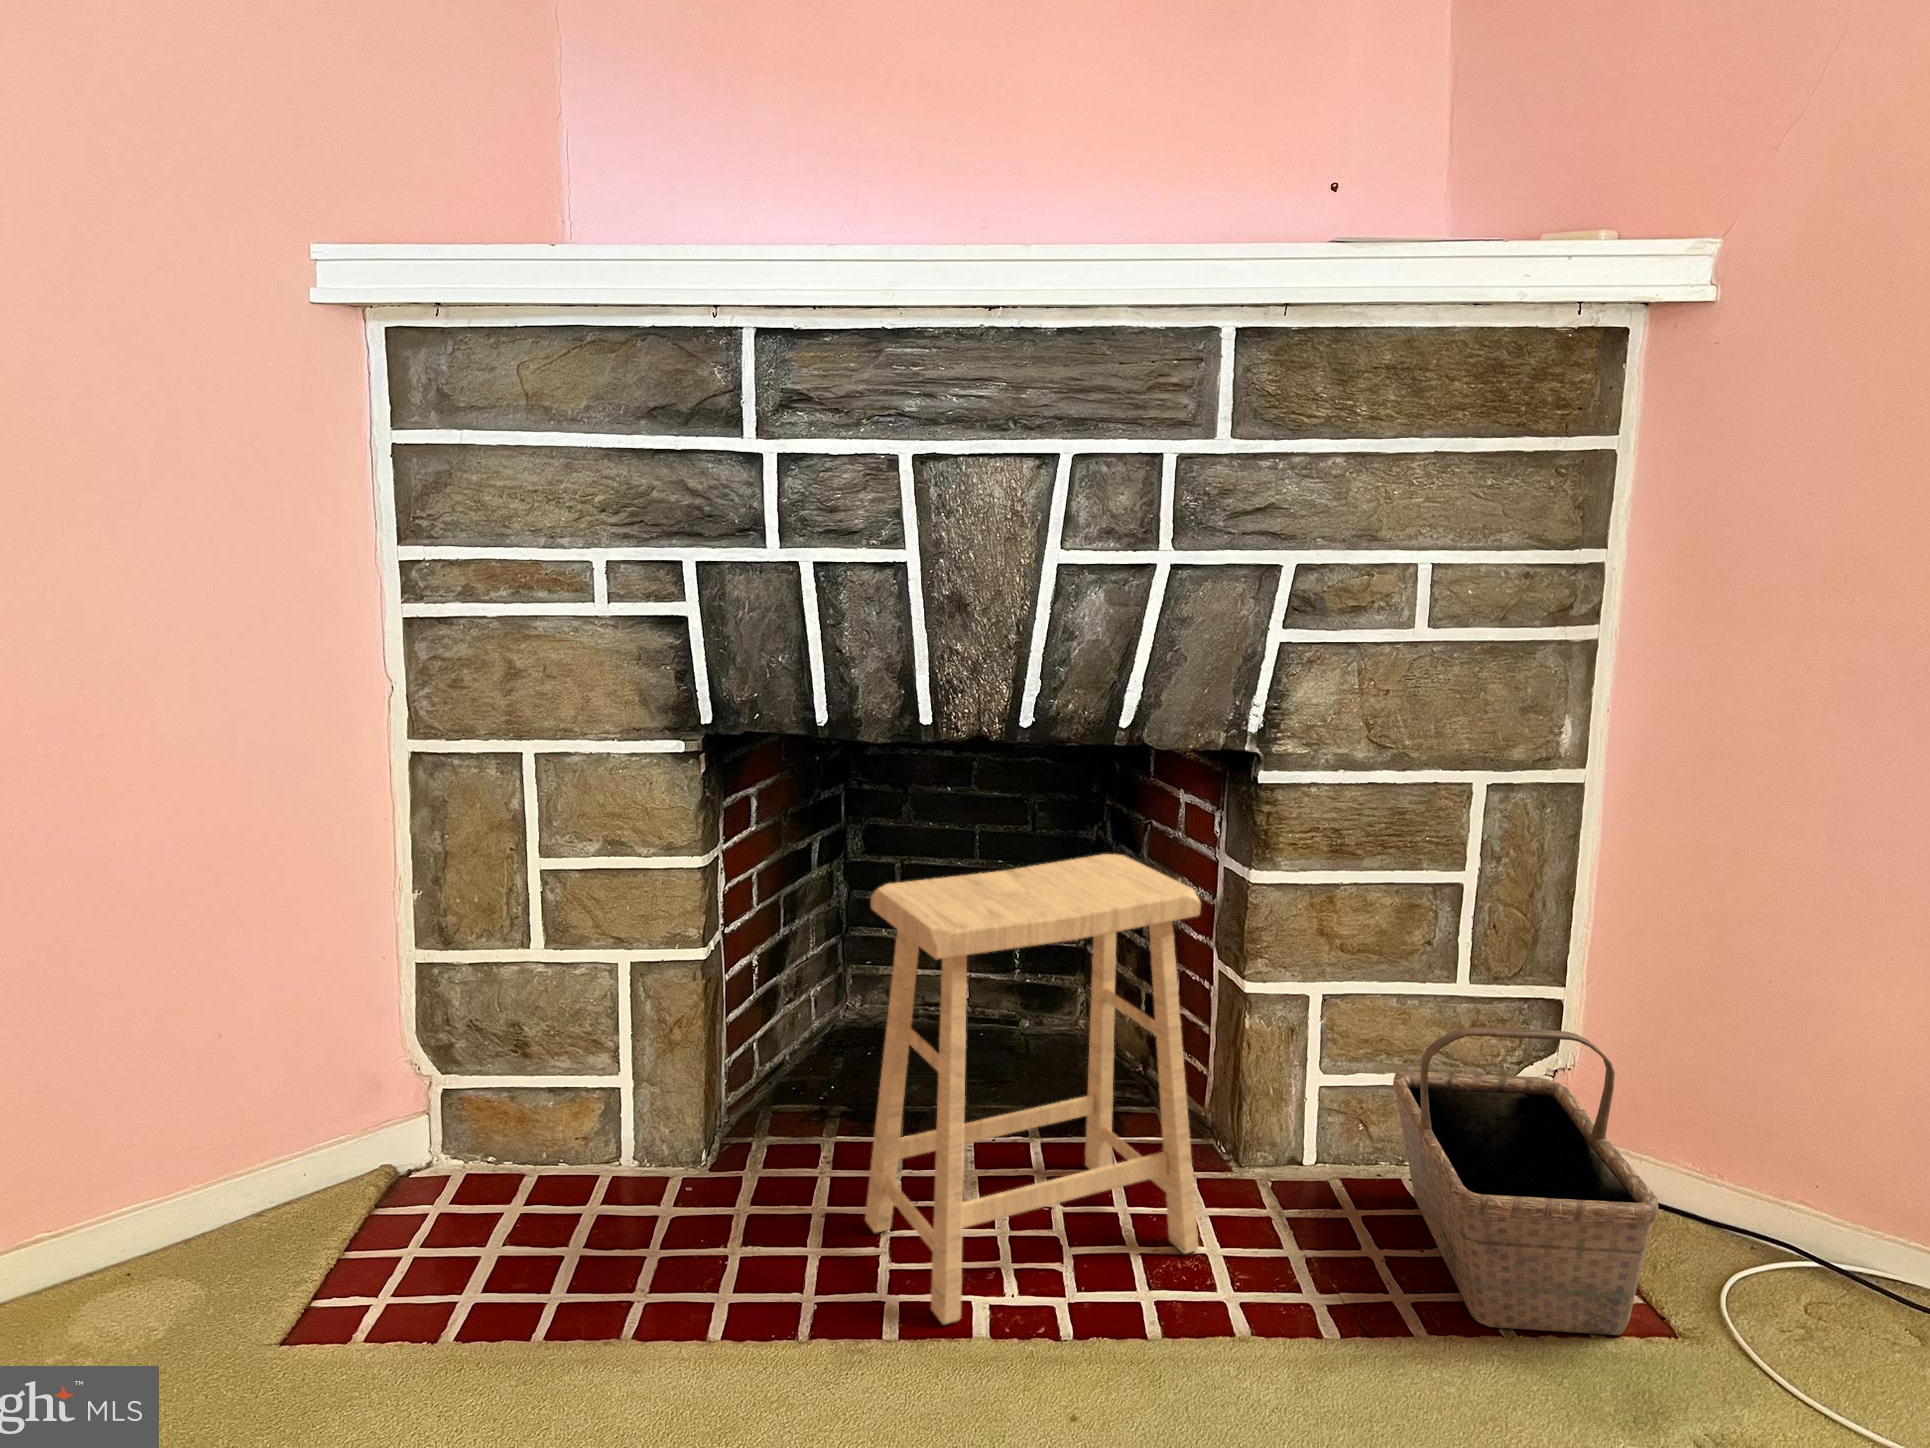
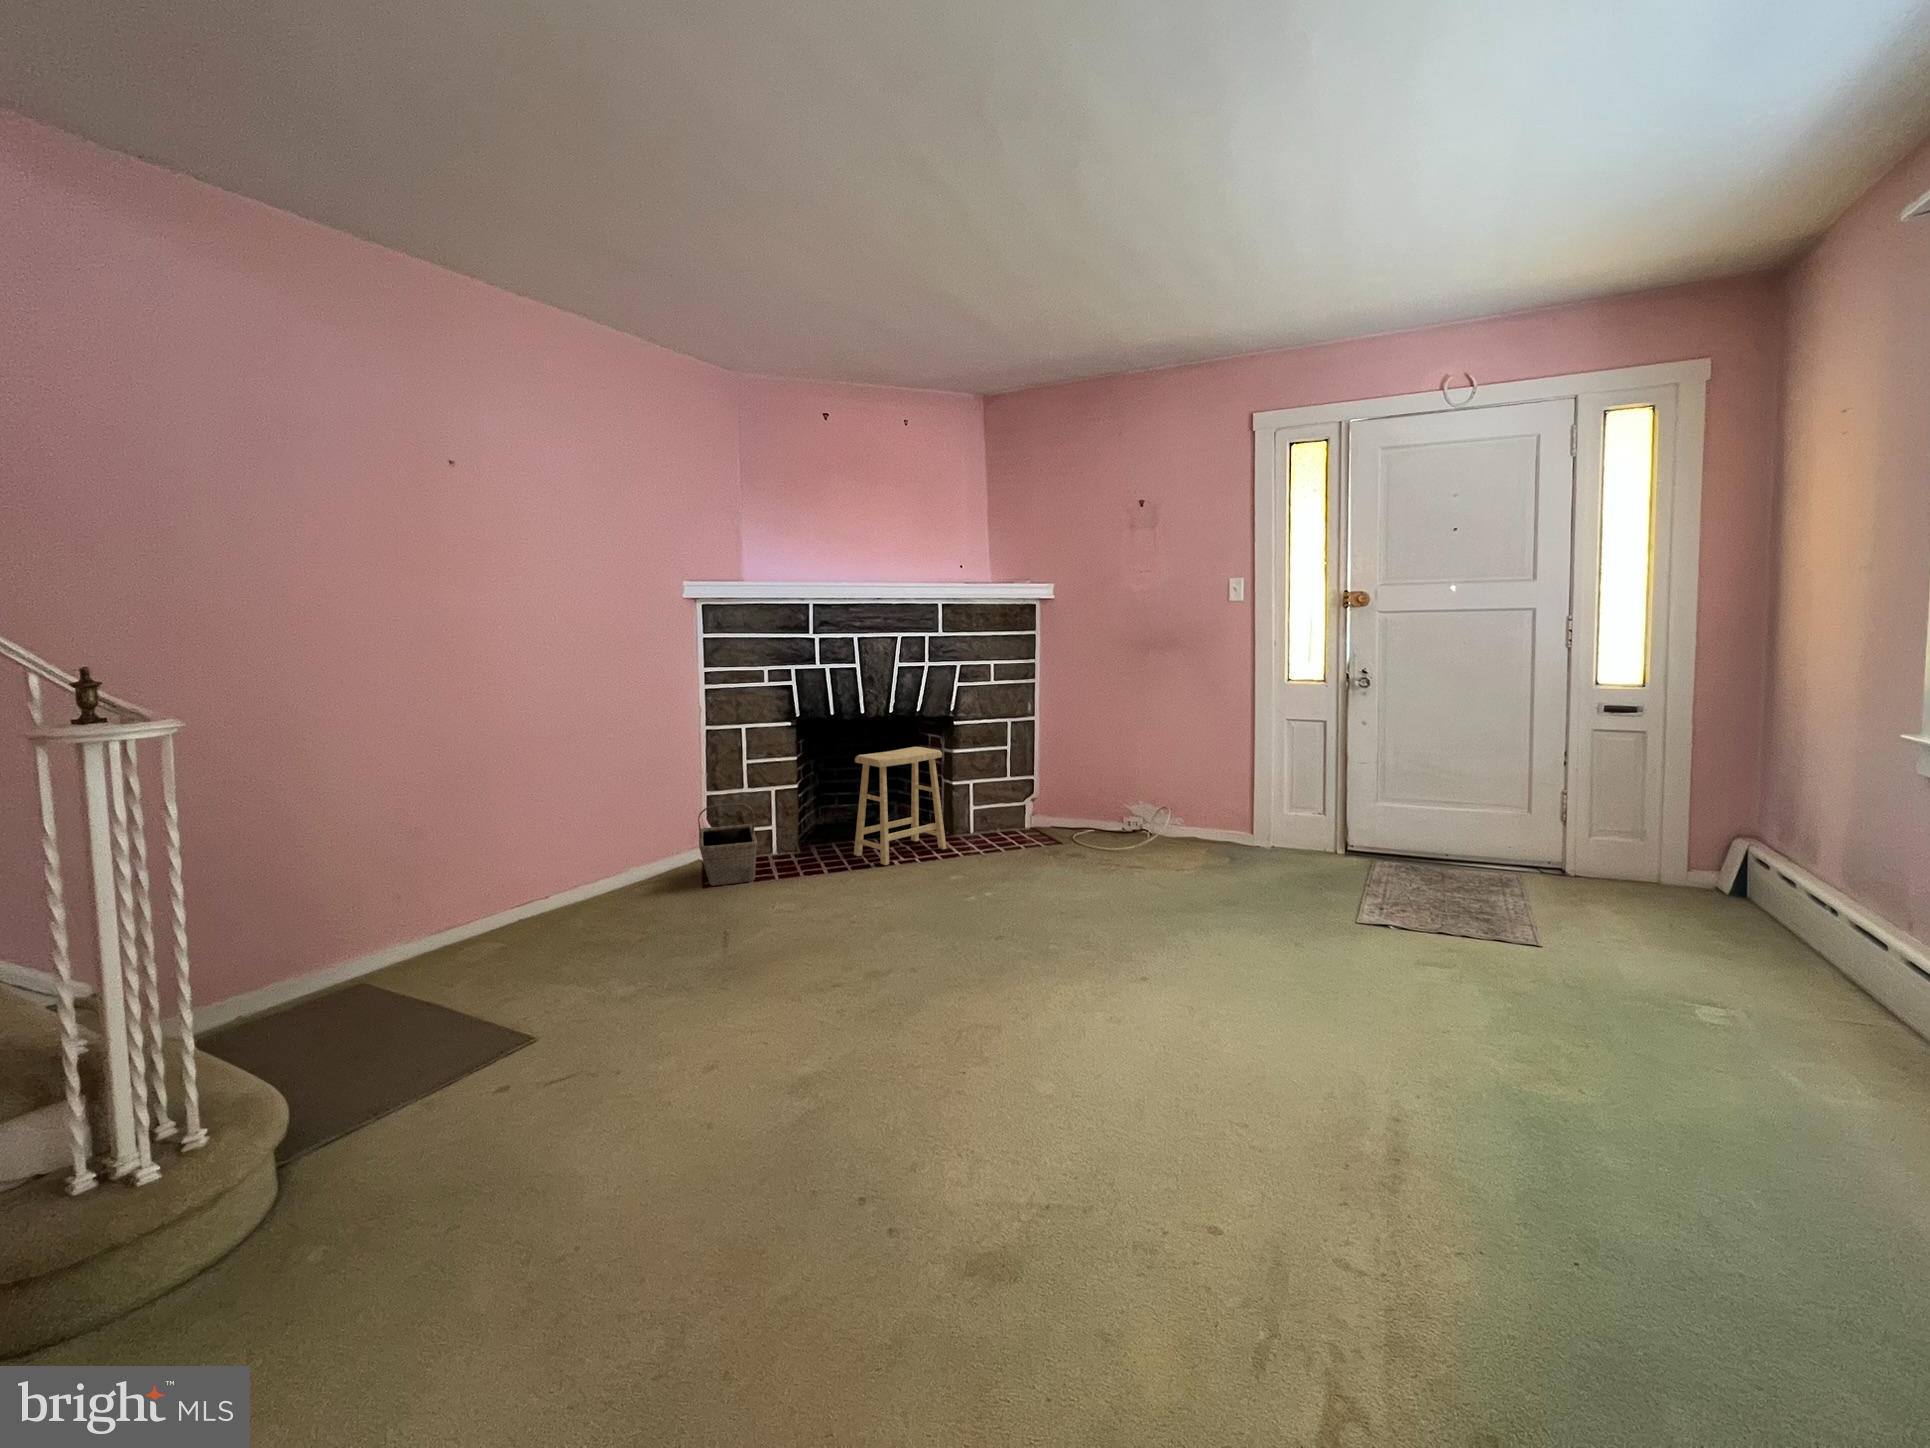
basket: present [1393,1027,1658,1335] -> present [698,803,757,886]

